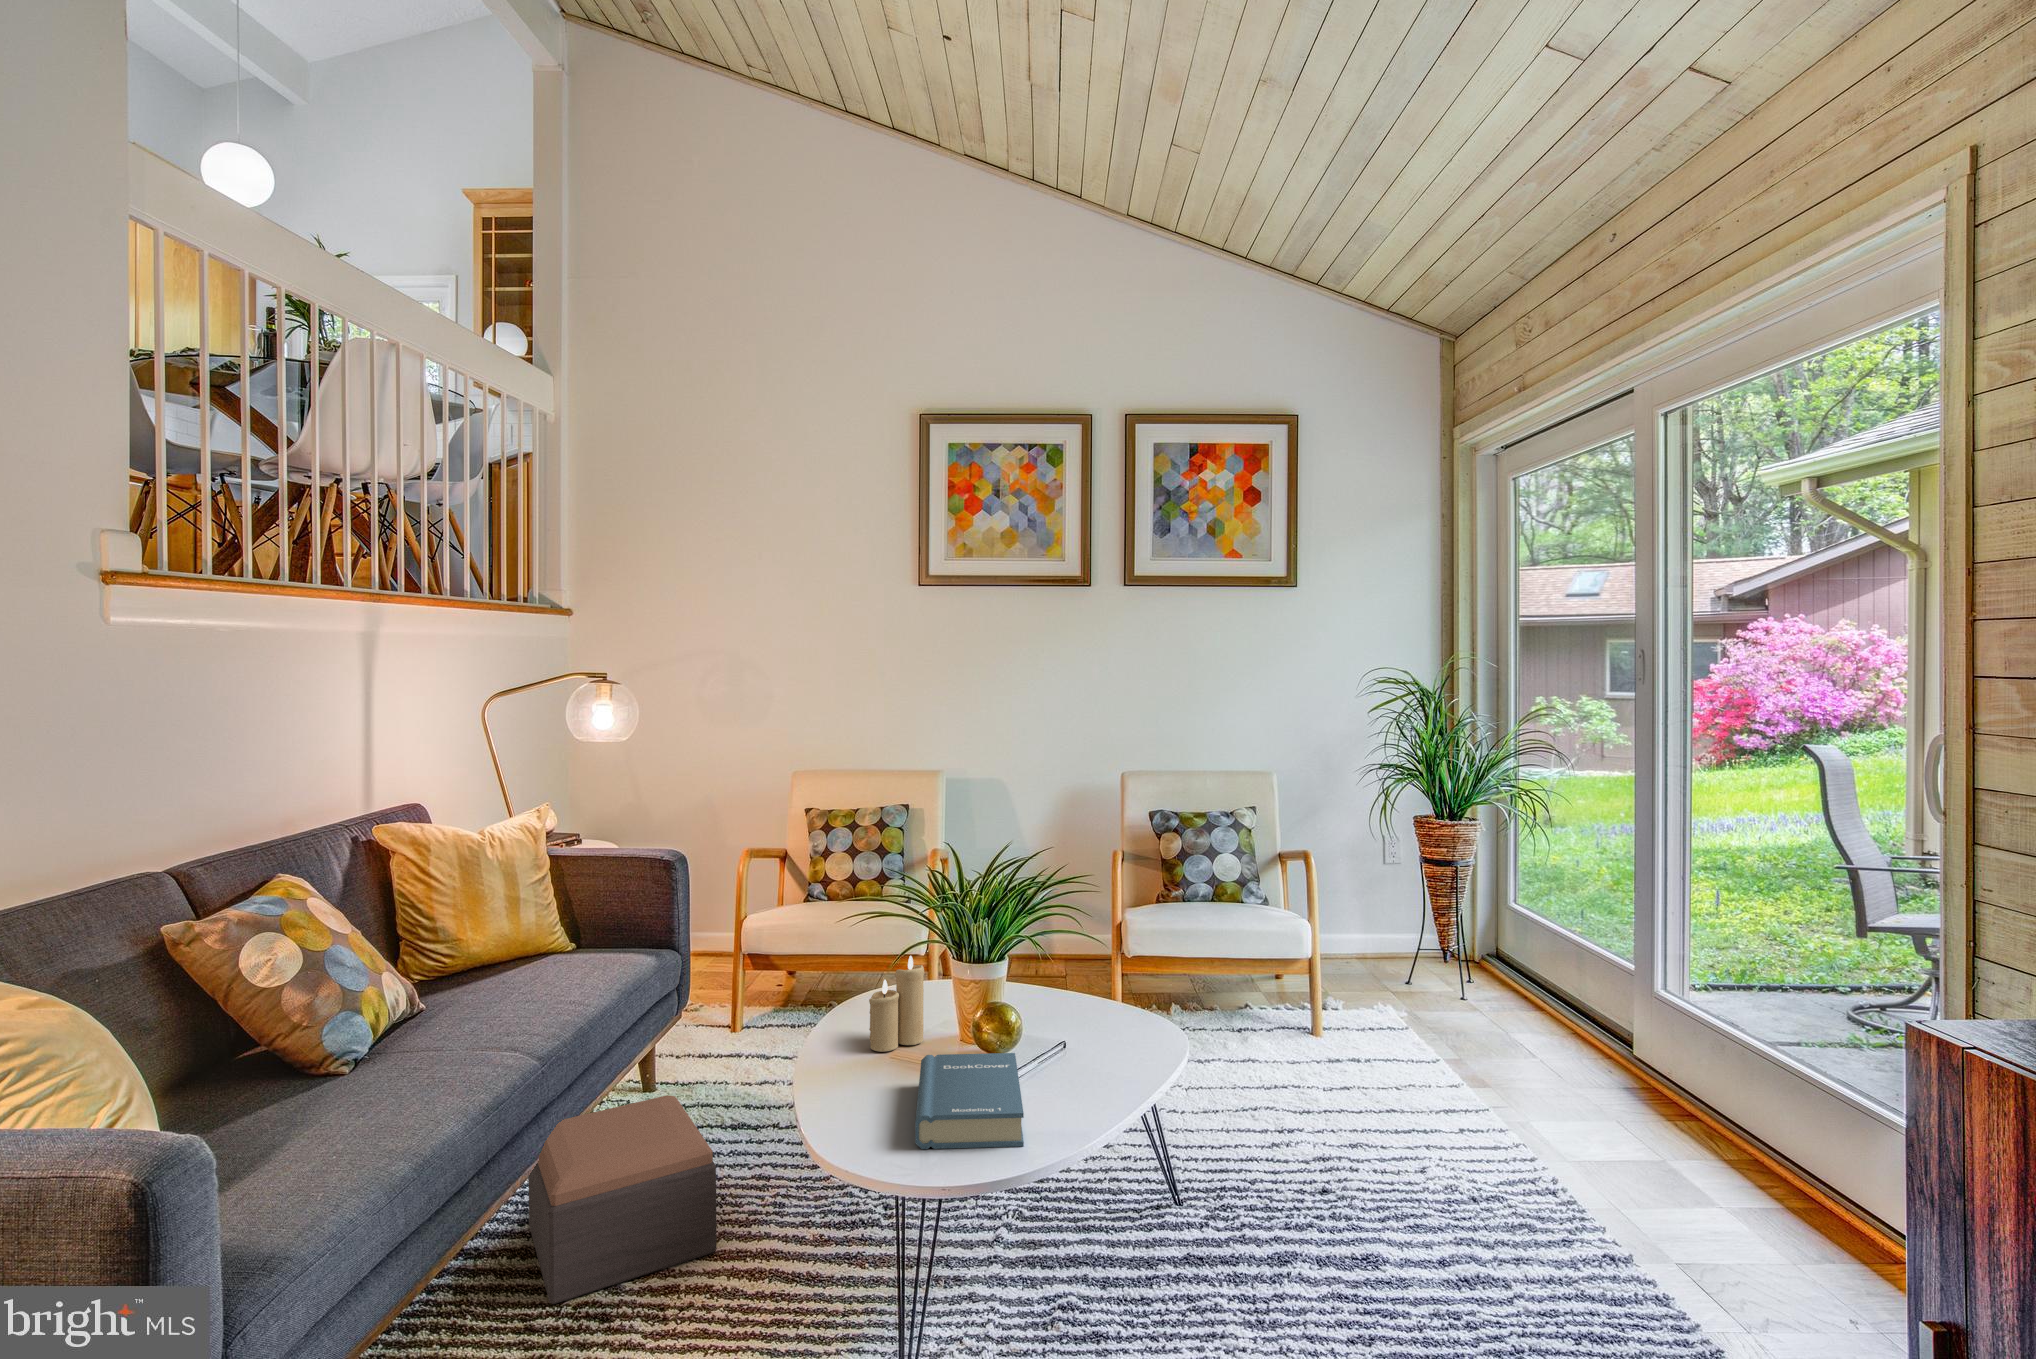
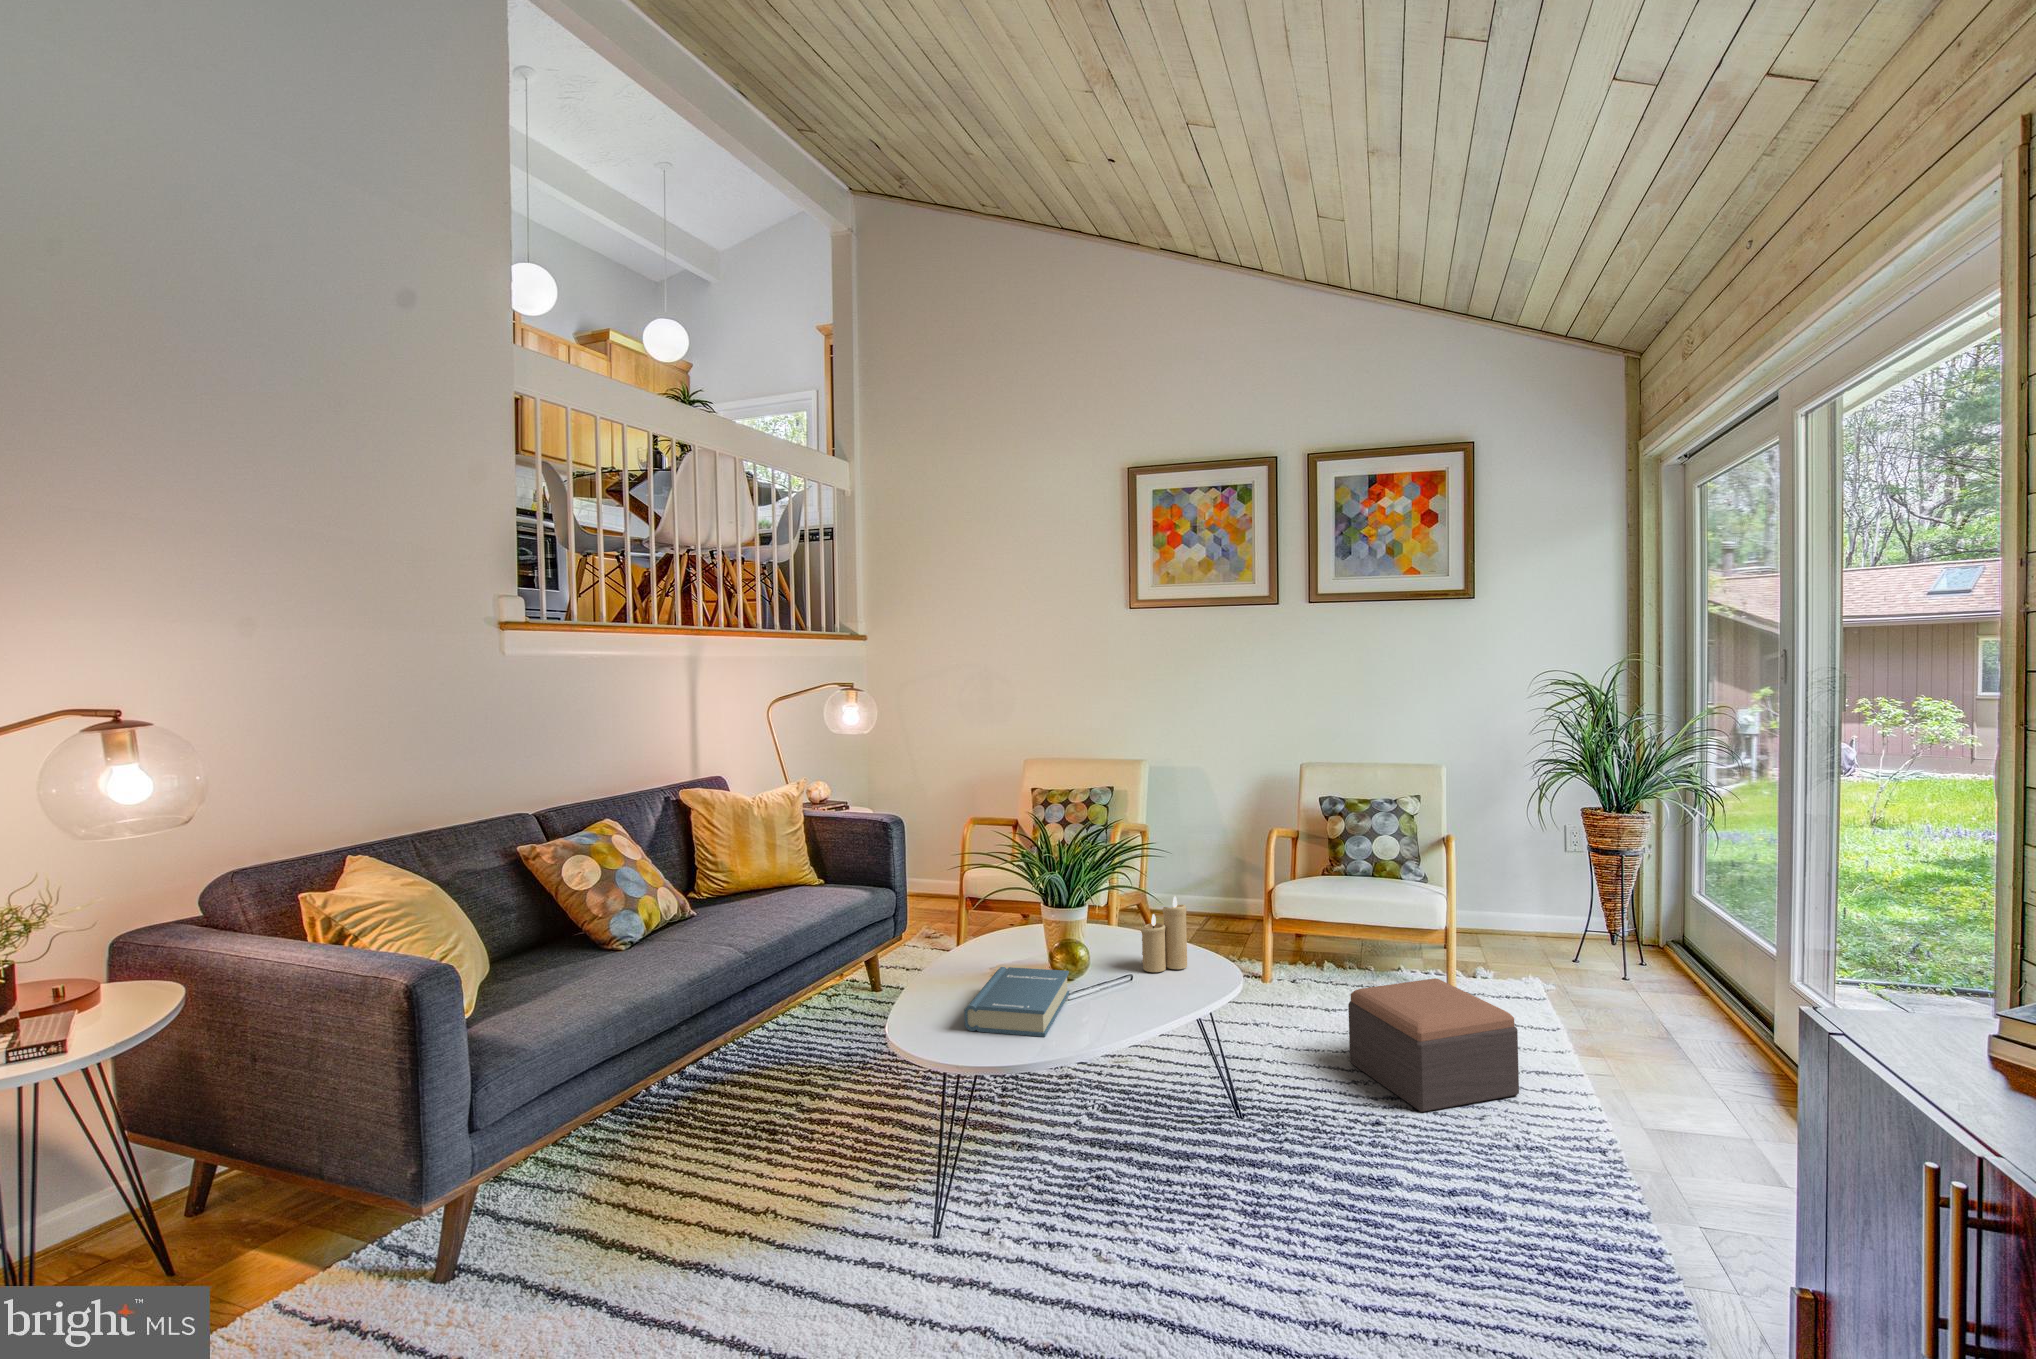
candle: present [869,956,924,1052] -> present [1141,896,1187,972]
footstool: present [529,1095,717,1304] -> present [1348,978,1519,1112]

